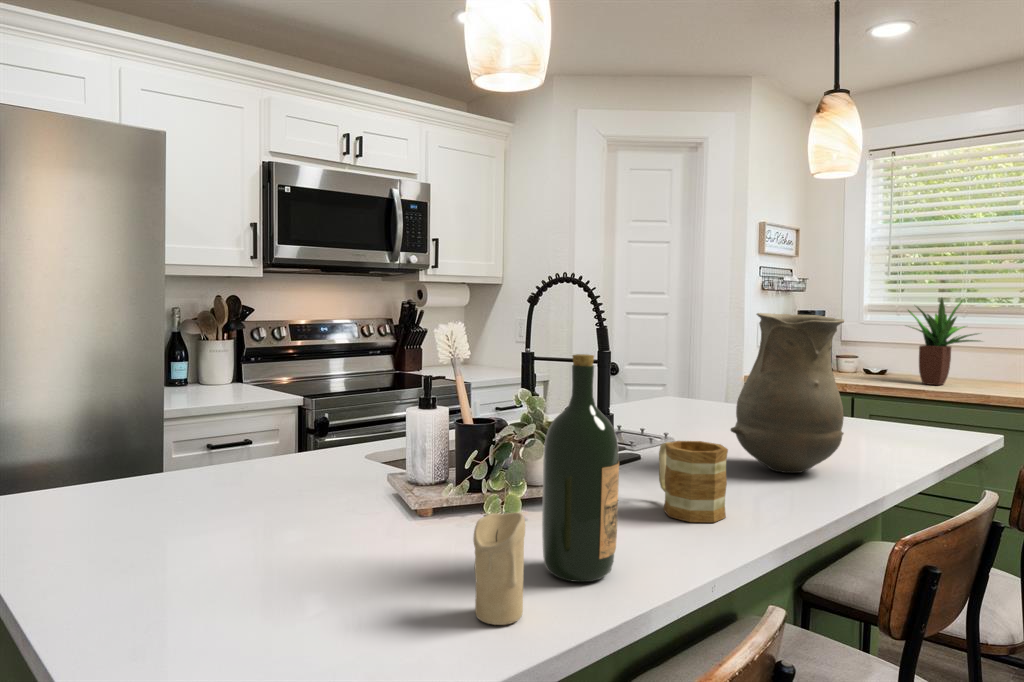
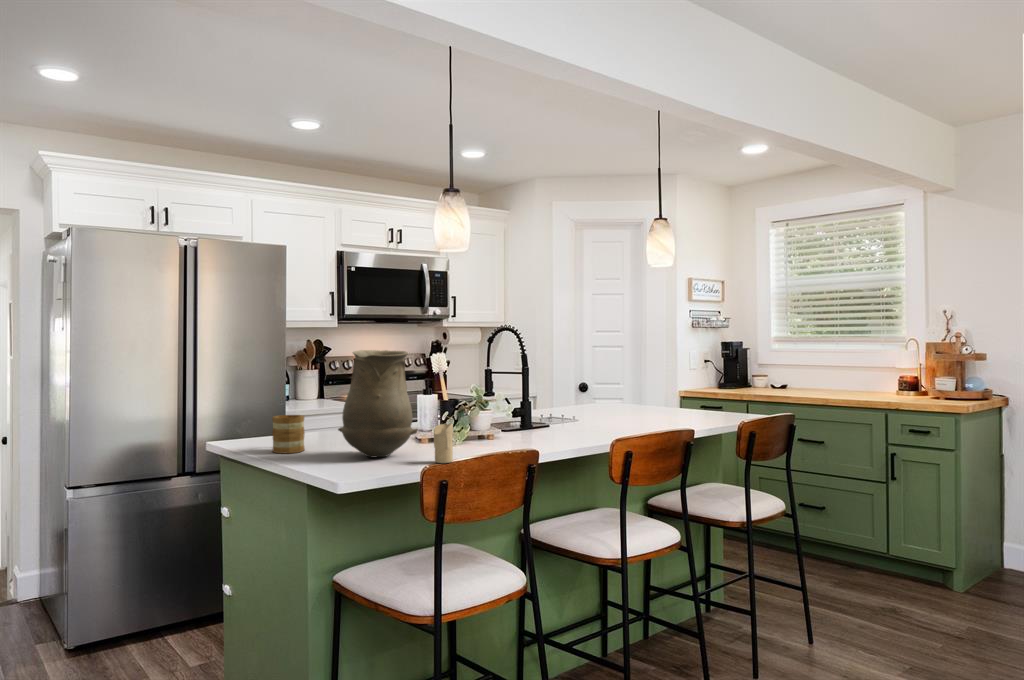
potted plant: present [908,298,980,385] -> none [782,330,839,393]
vase: present [731,313,844,473] -> present [338,350,418,457]
wine bottle: present [542,354,619,582] -> none [467,365,498,456]
mug: present [659,441,728,522] -> present [272,415,305,453]

